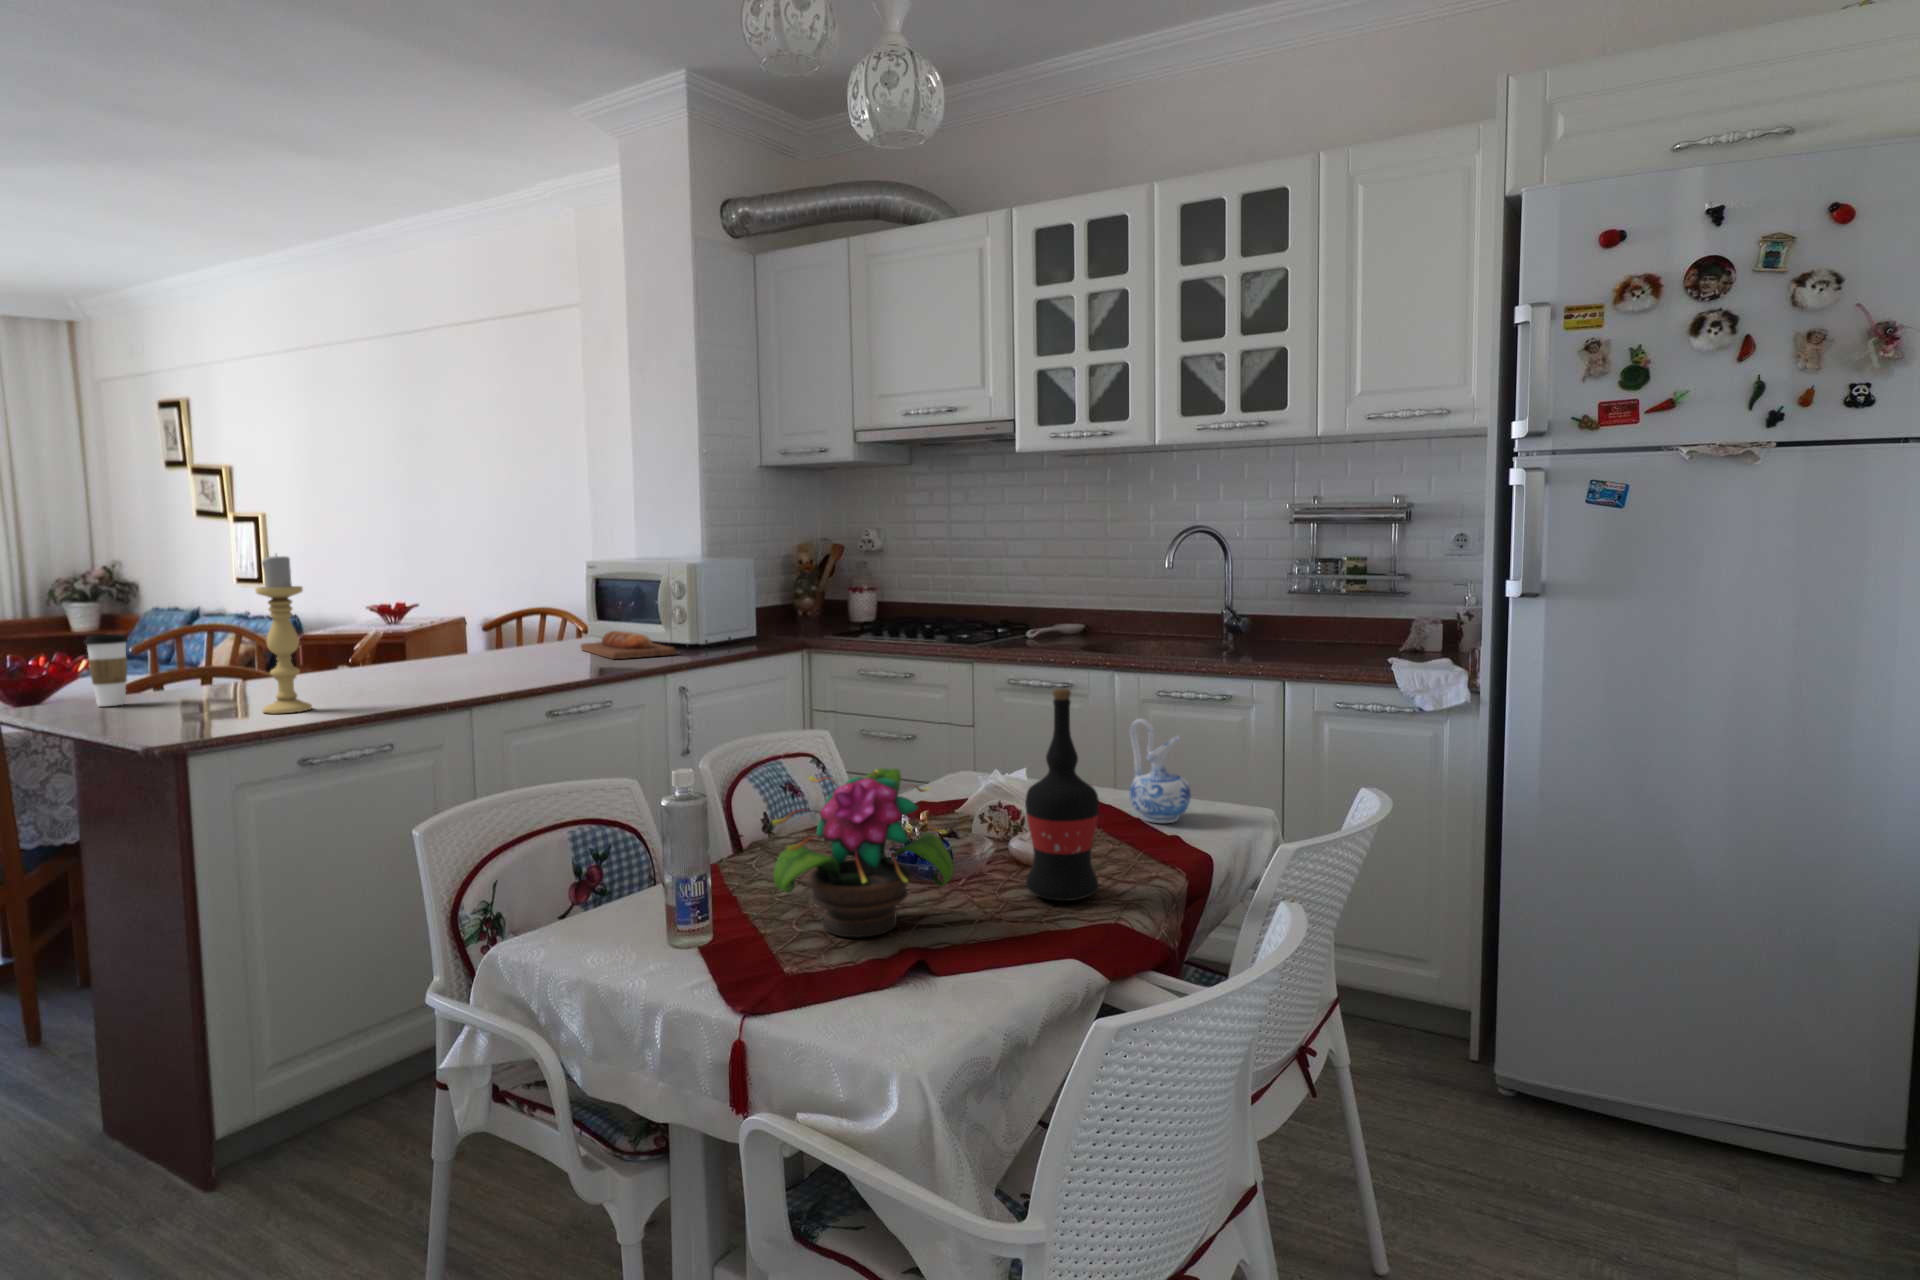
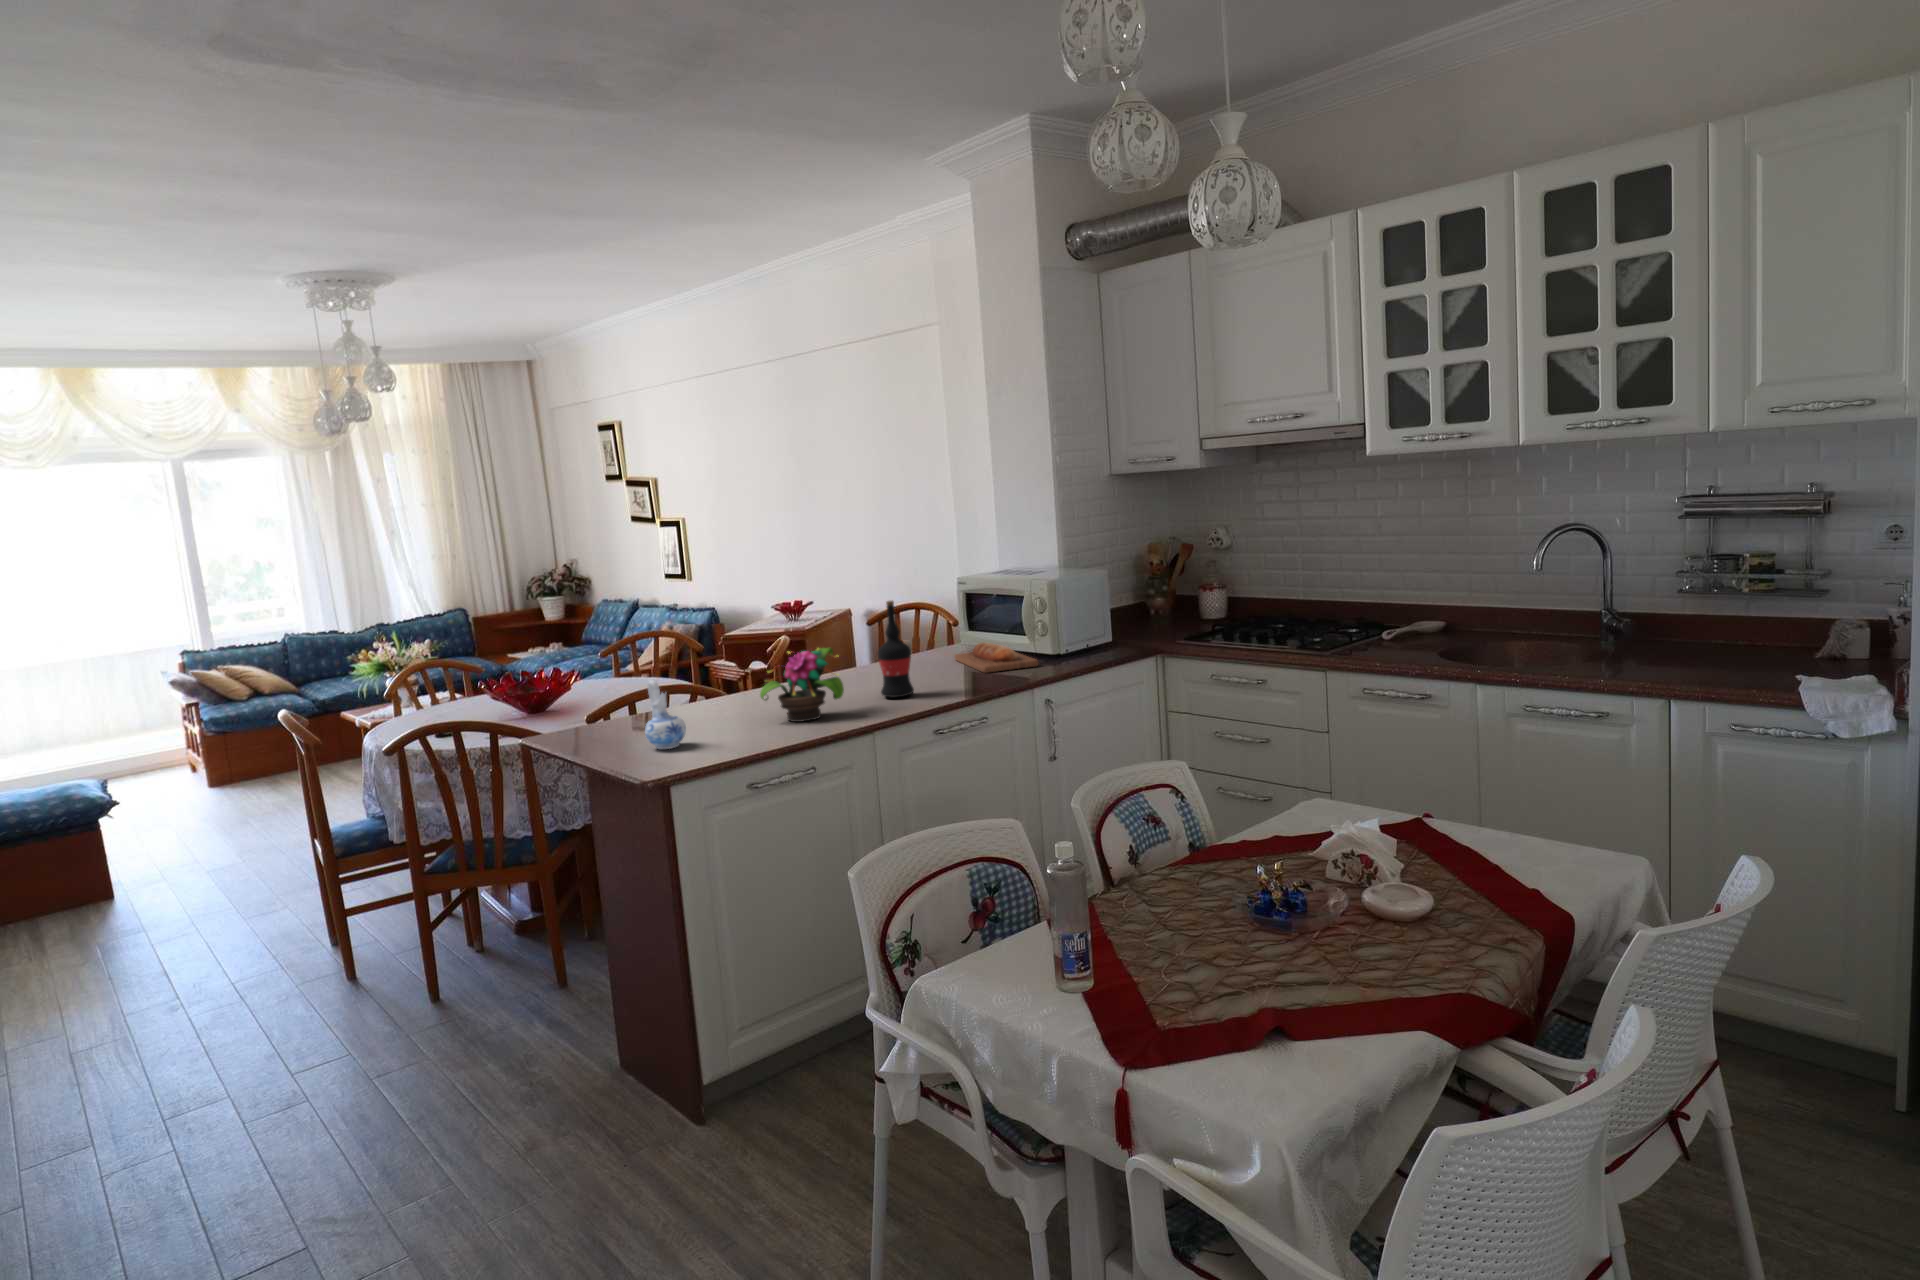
candle holder: present [255,555,312,714] -> none [708,612,753,743]
coffee cup: present [84,635,128,706] -> none [588,676,618,734]
wine bottle: present [1025,688,1099,901] -> present [878,600,914,698]
ceramic pitcher: present [1129,719,1191,823] -> present [645,680,686,749]
potted flower: present [772,768,953,937] -> present [760,648,844,722]

